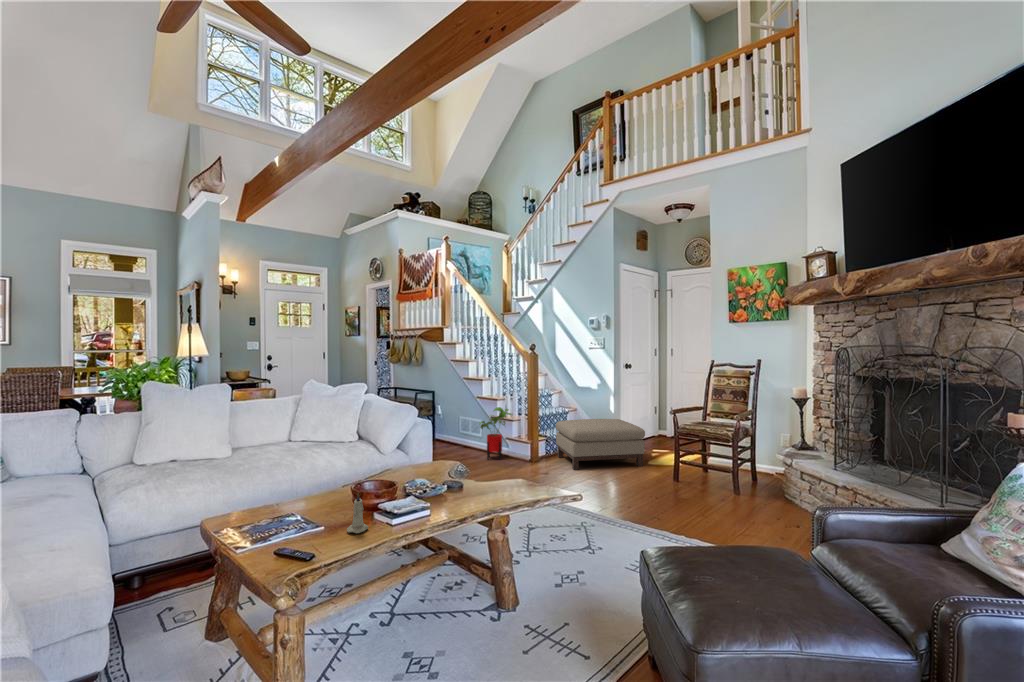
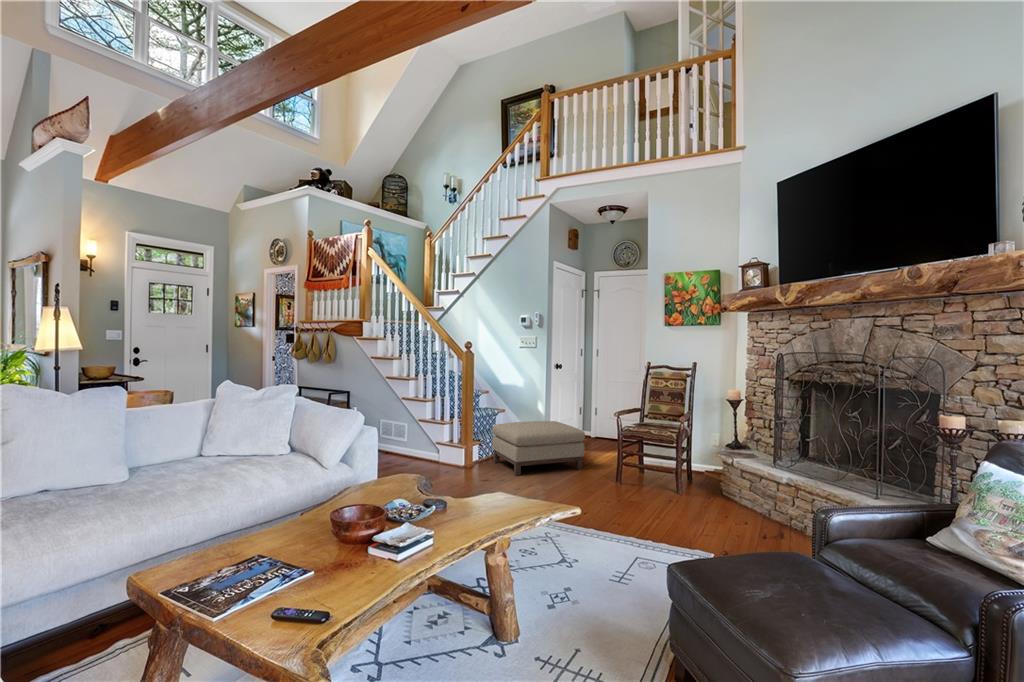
house plant: present [480,407,511,460] -> none [411,411,448,468]
candle: present [347,493,368,533] -> none [343,525,369,576]

